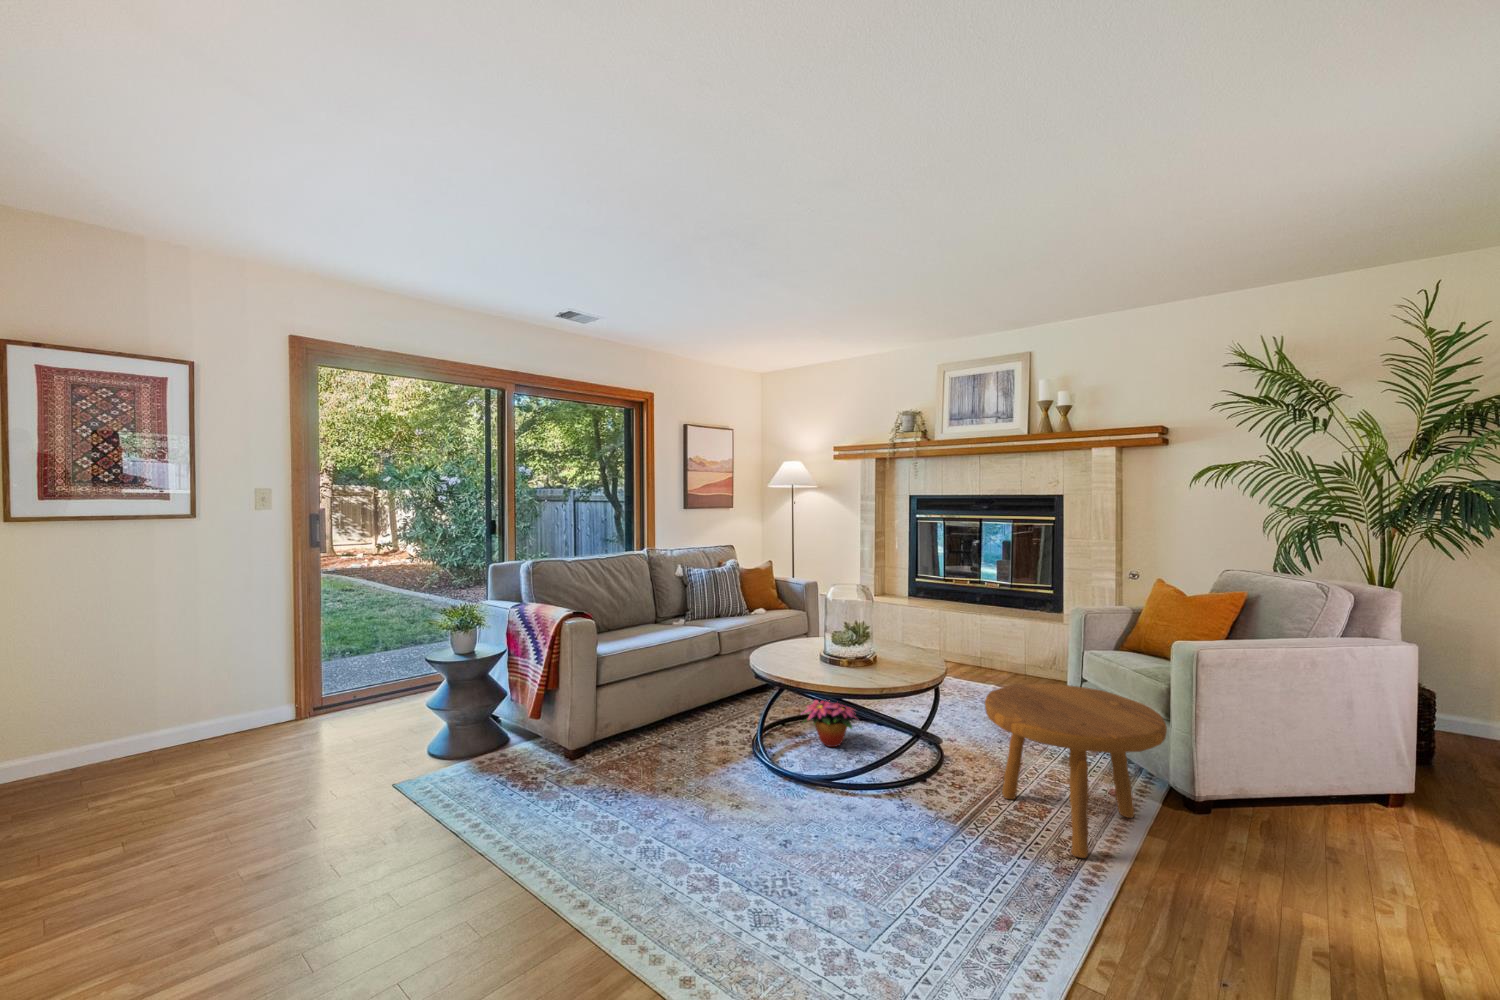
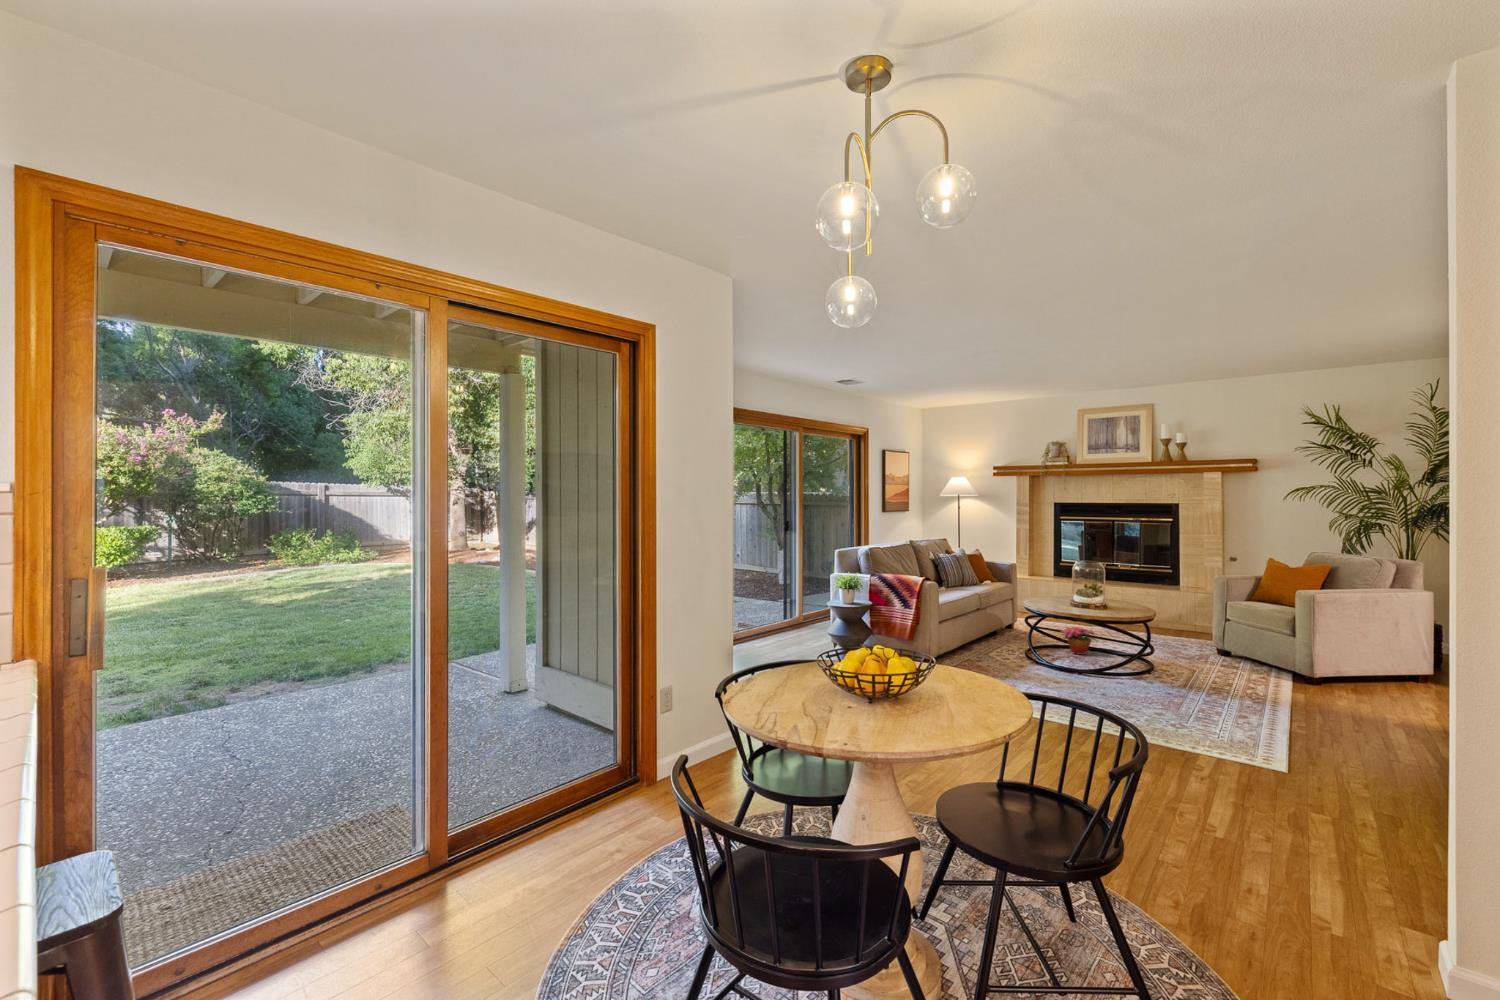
footstool: present [985,684,1167,858] -> none [1198,611,1313,692]

